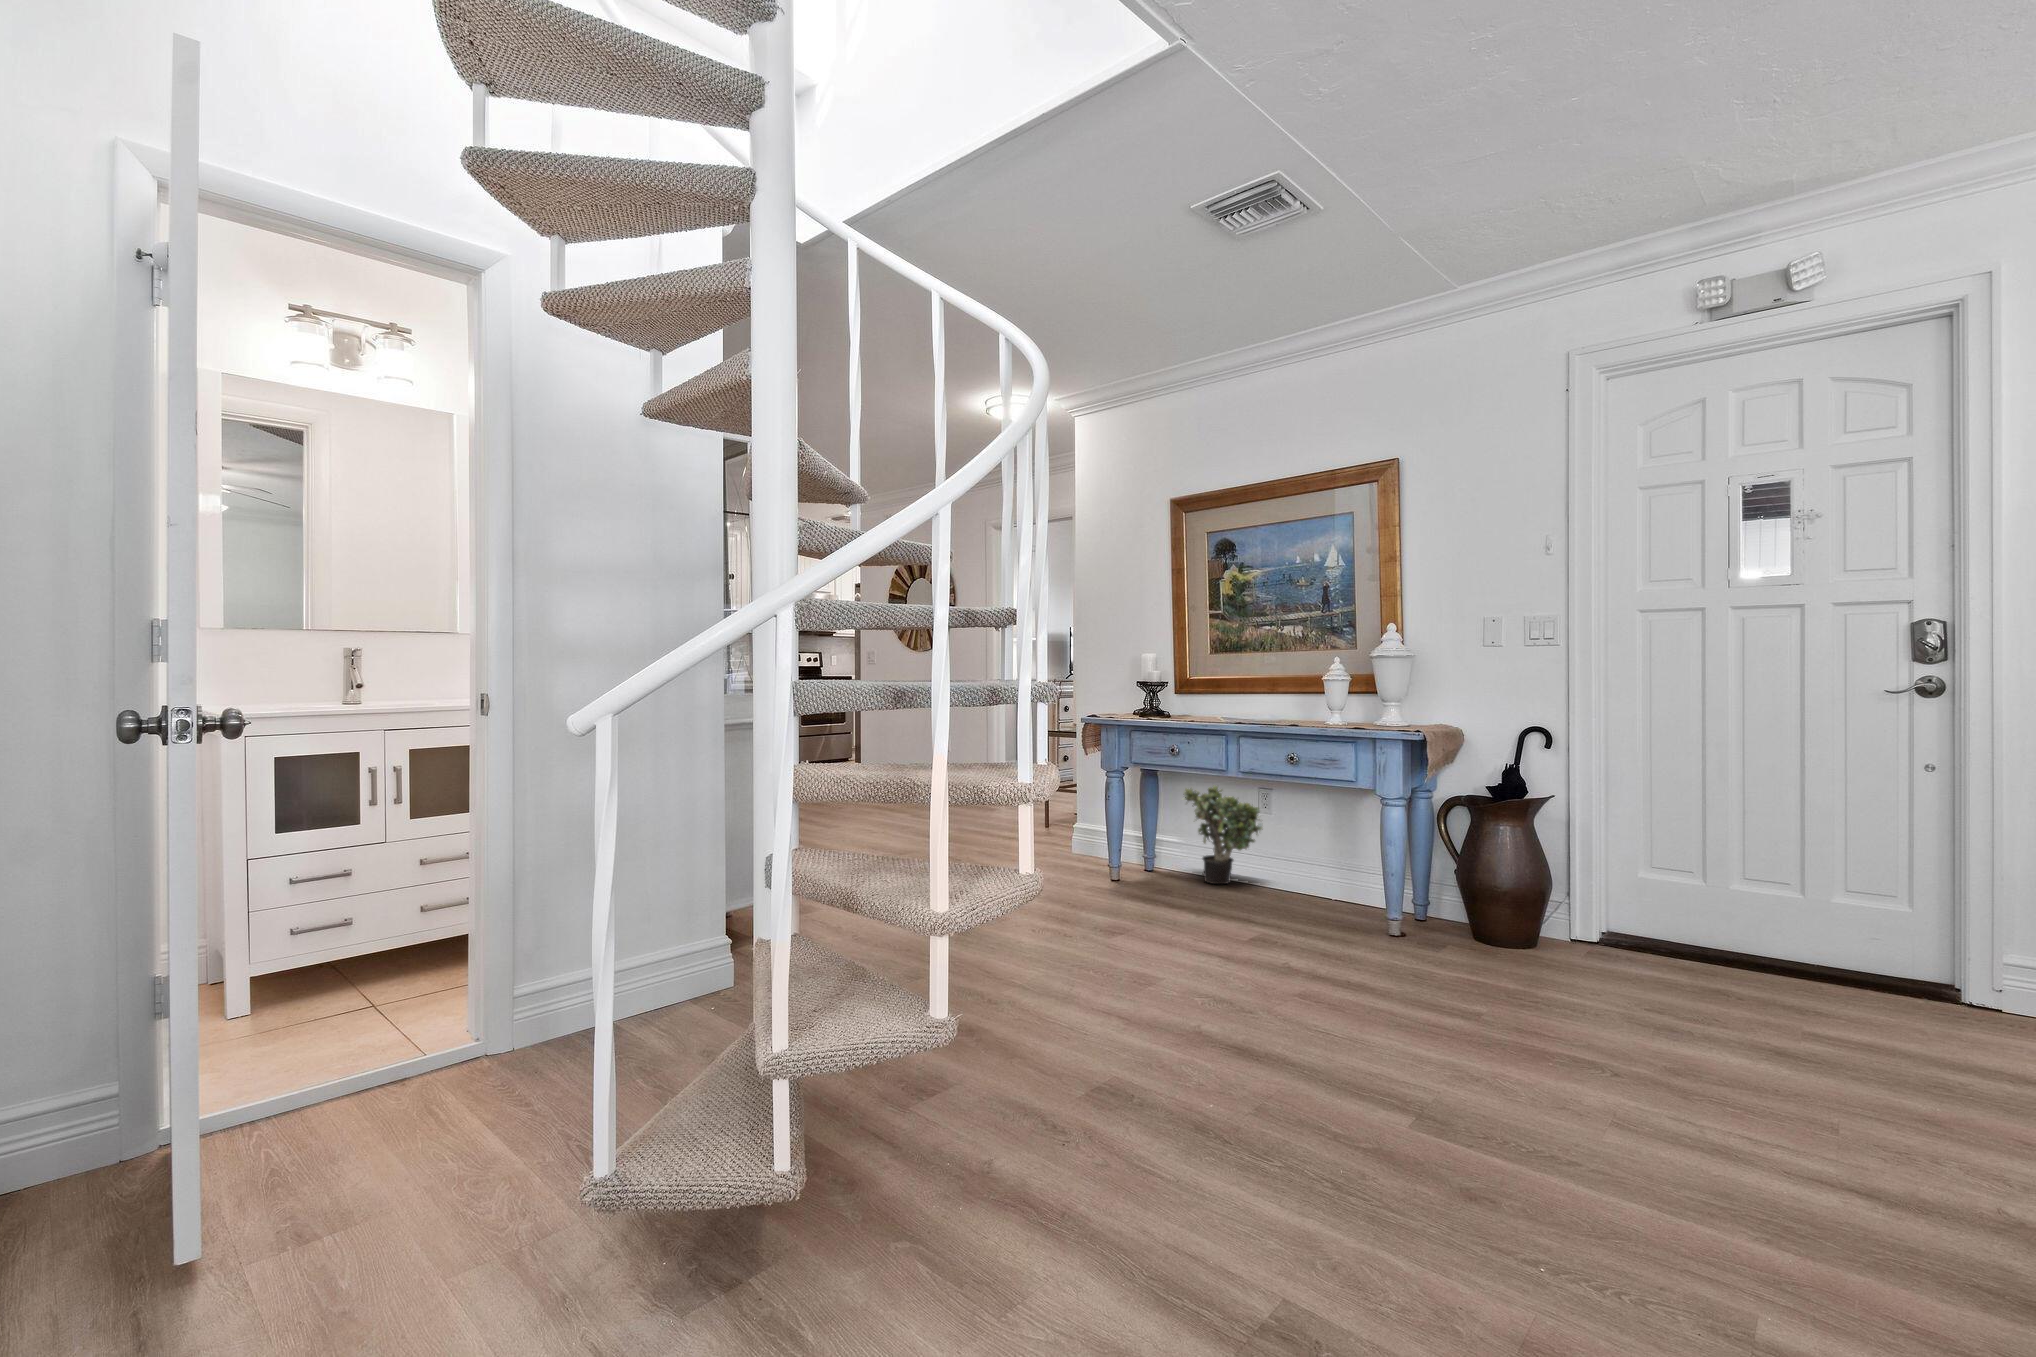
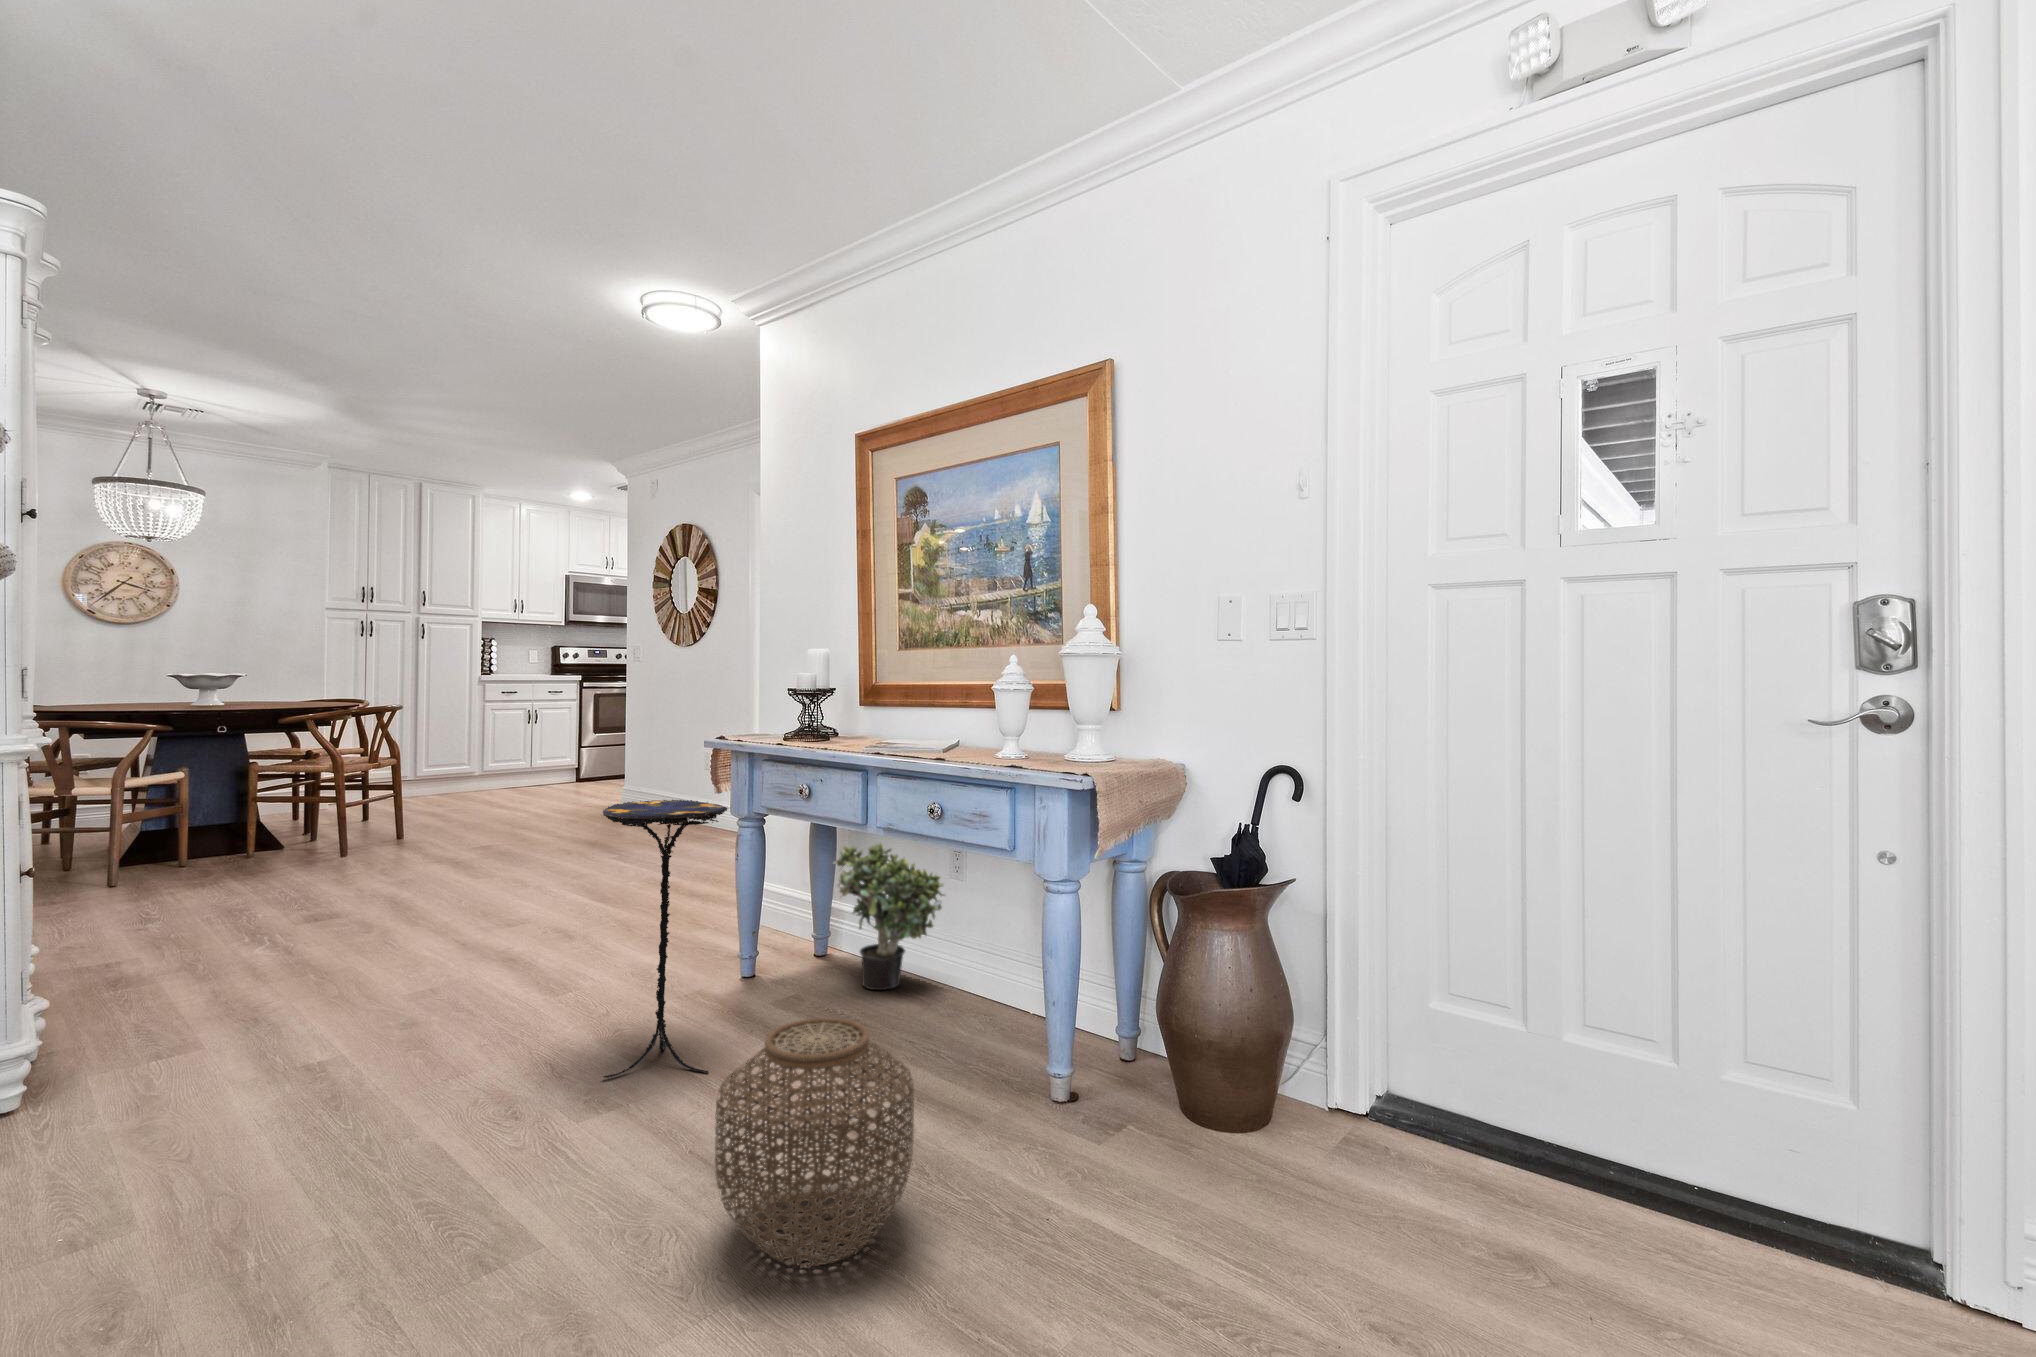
side table: none [1093,752,1167,922] -> present [603,800,727,1078]
woven basket: none [1262,864,1373,988] -> present [715,1018,914,1266]

